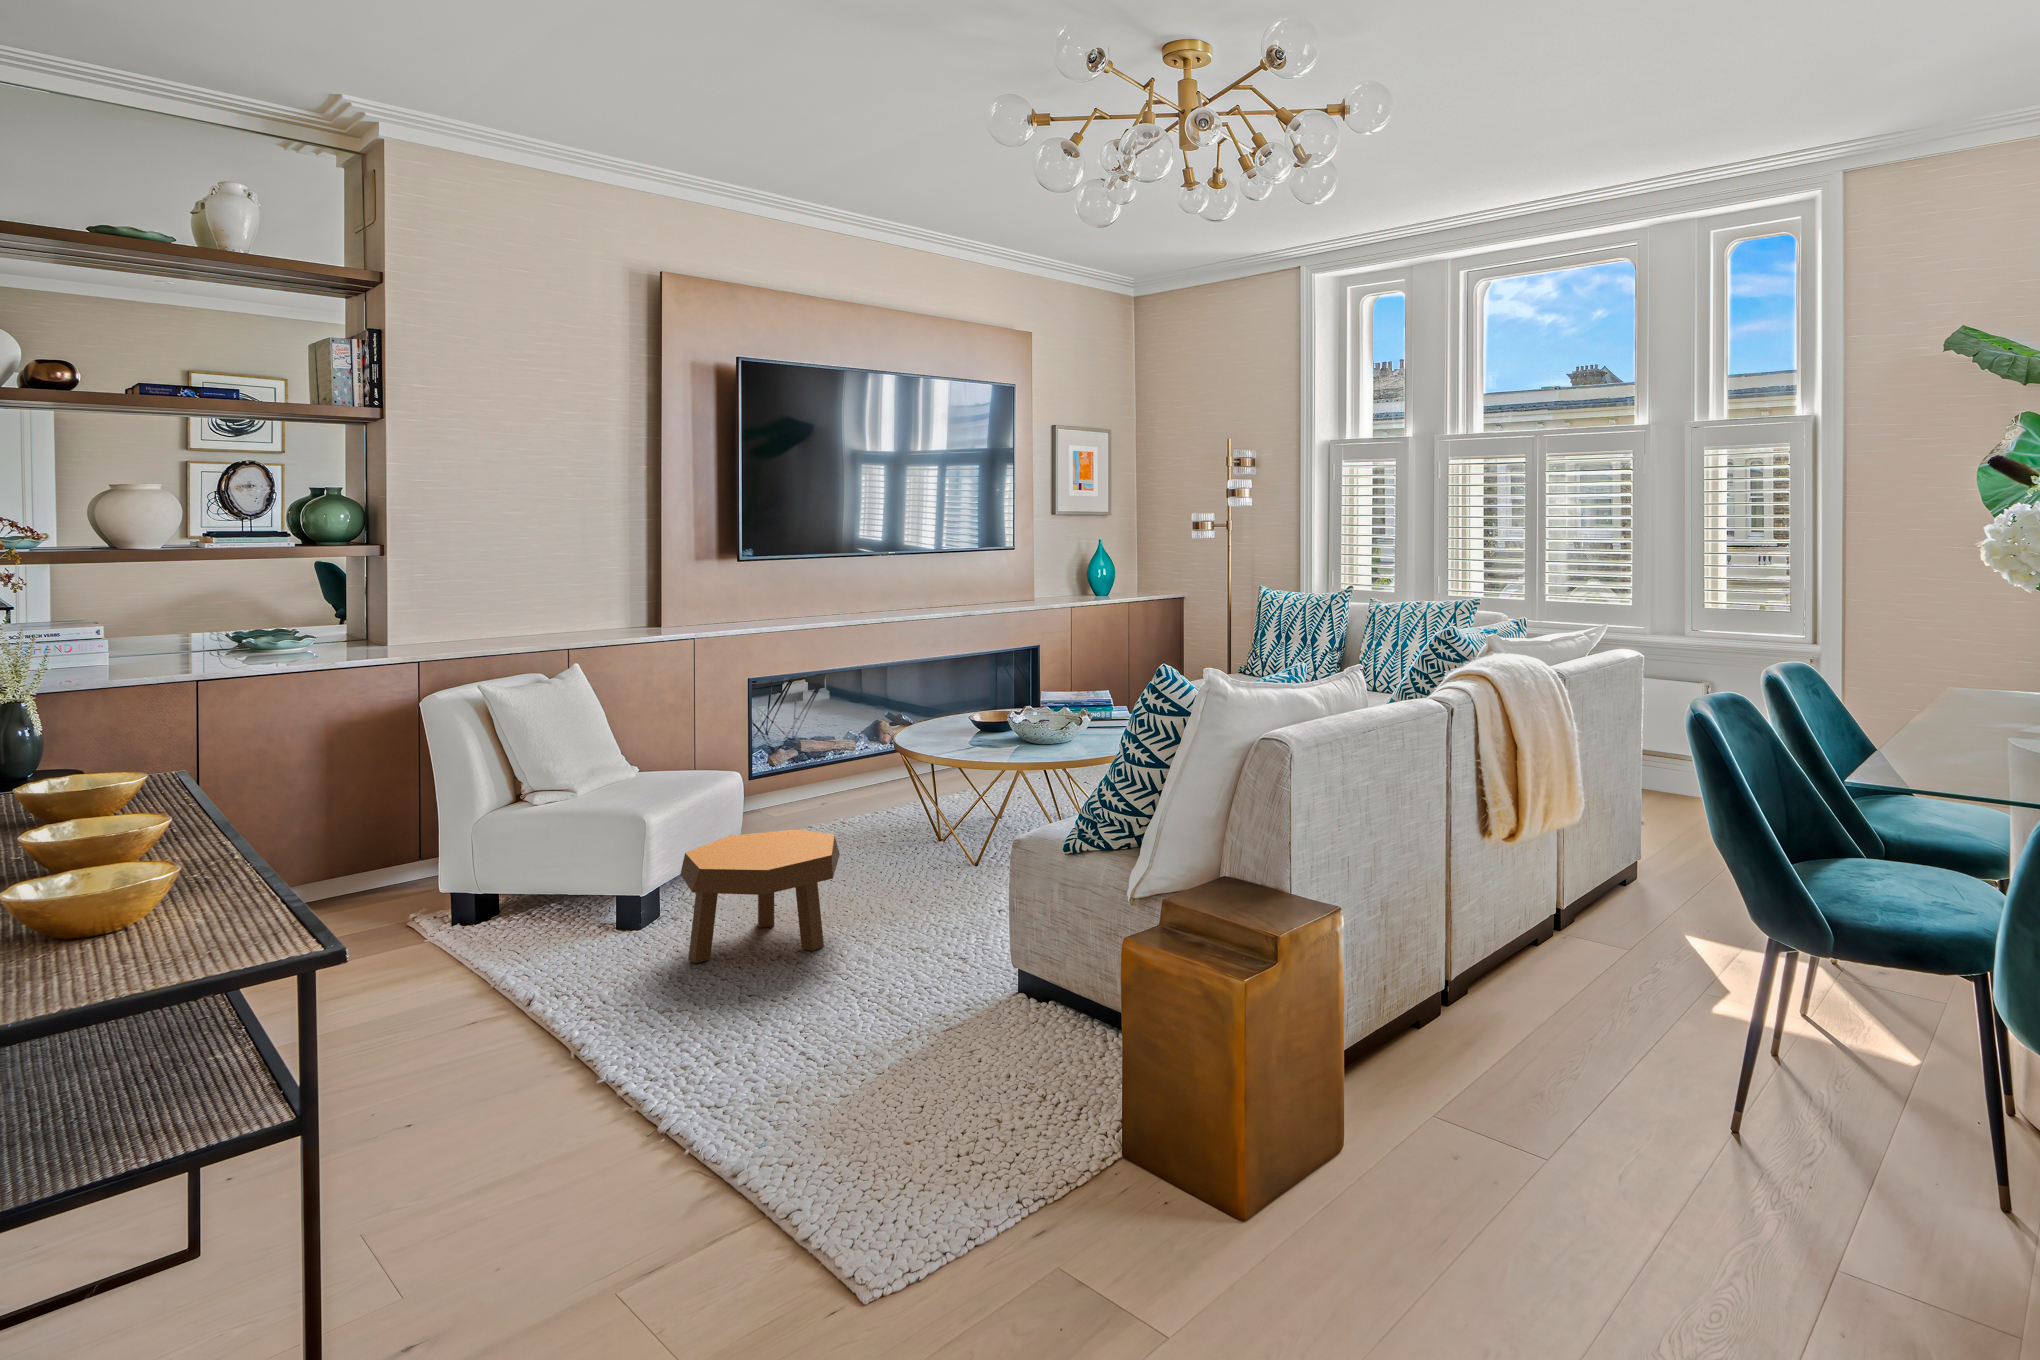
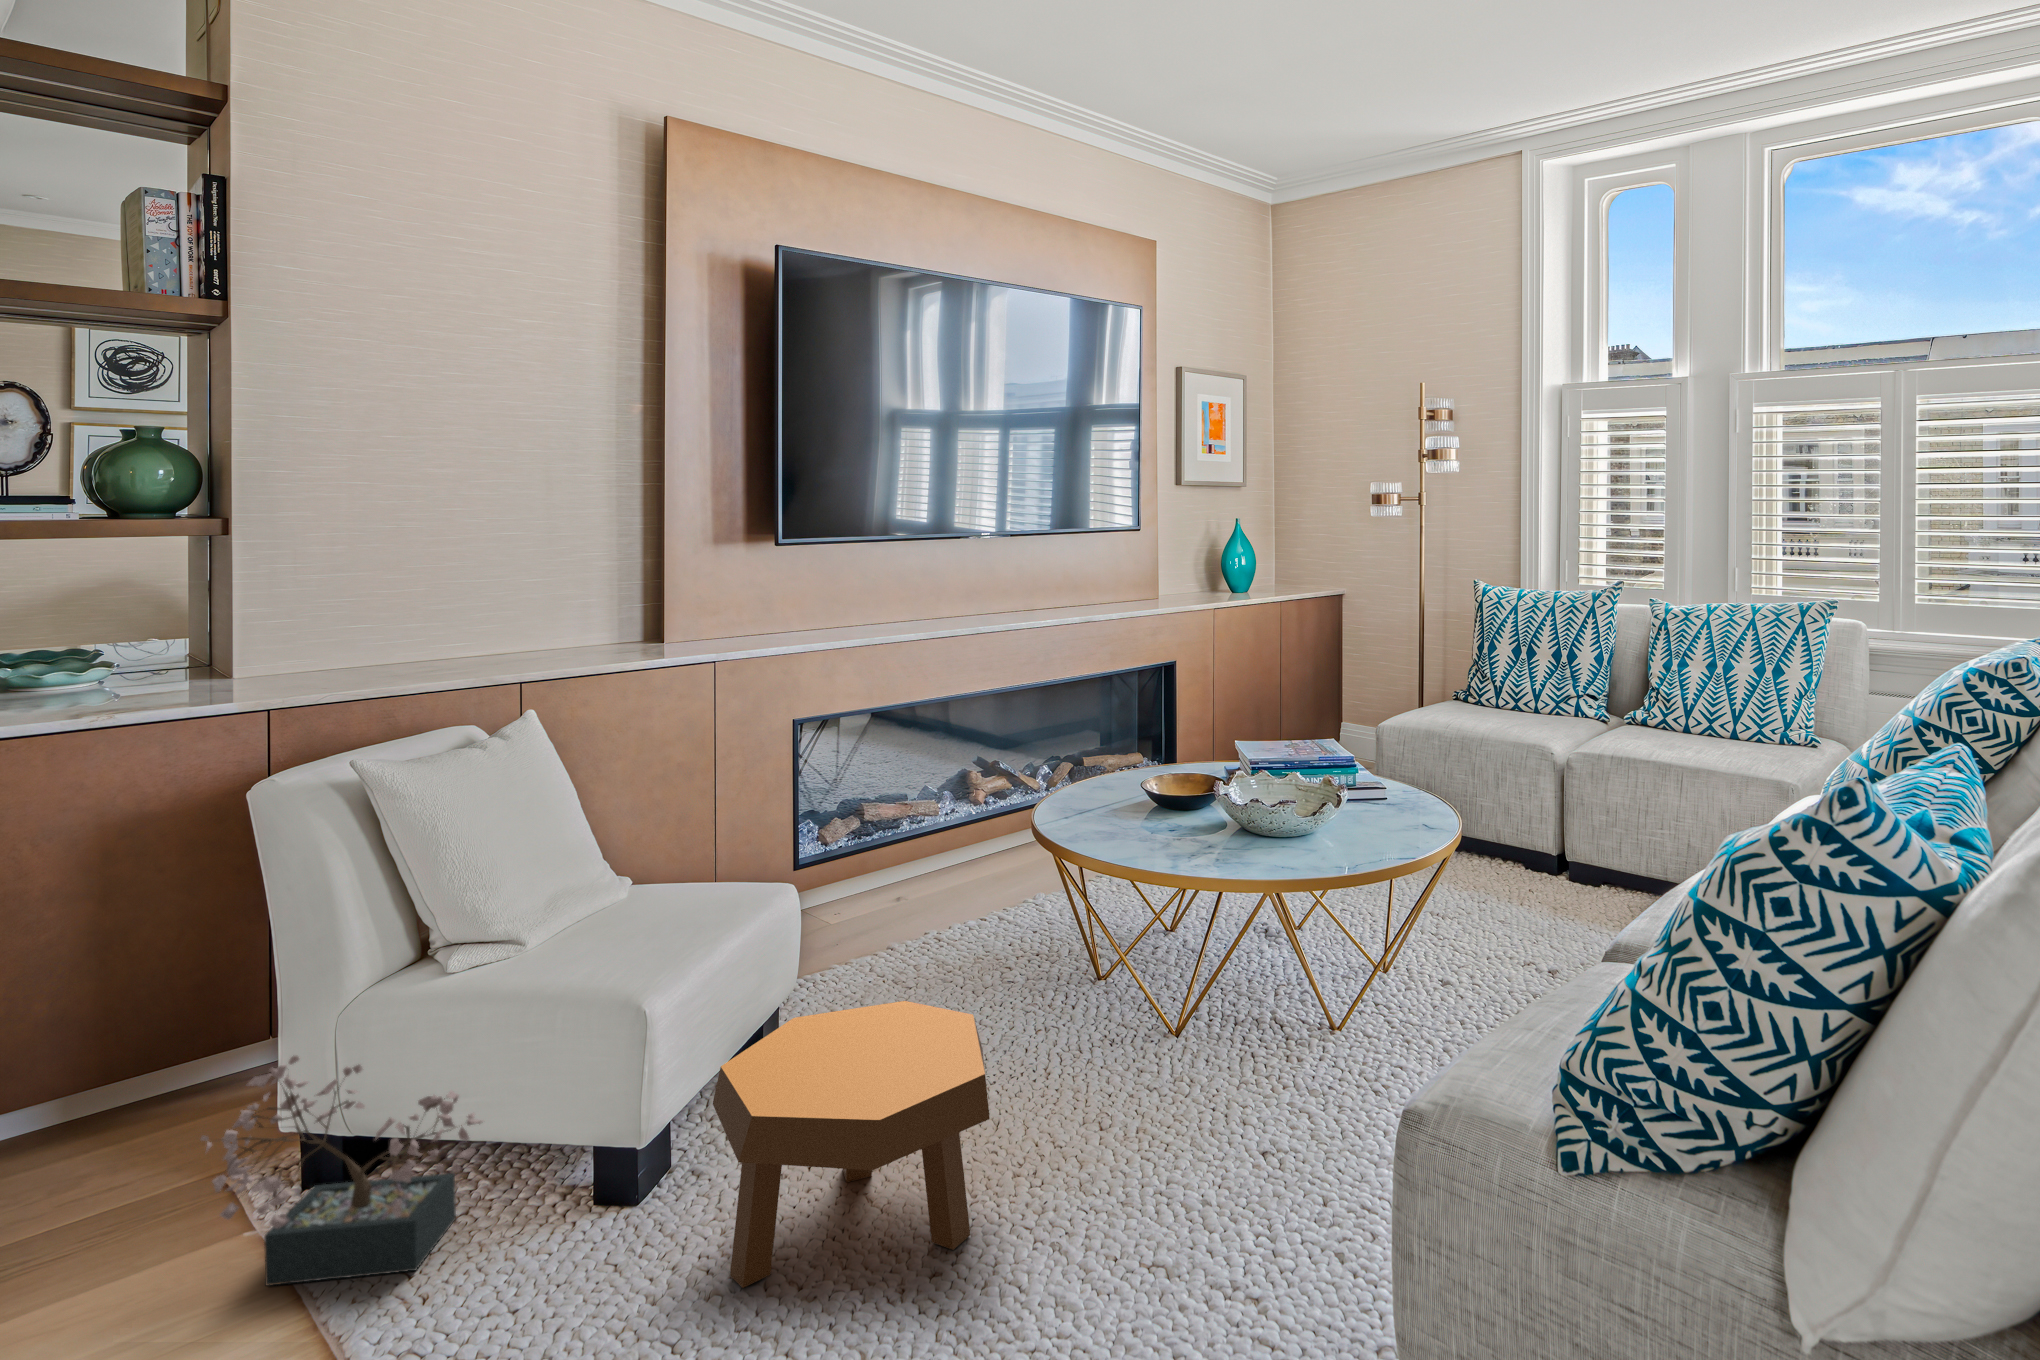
decorative plant: none [403,847,552,964] -> present [201,1056,483,1286]

